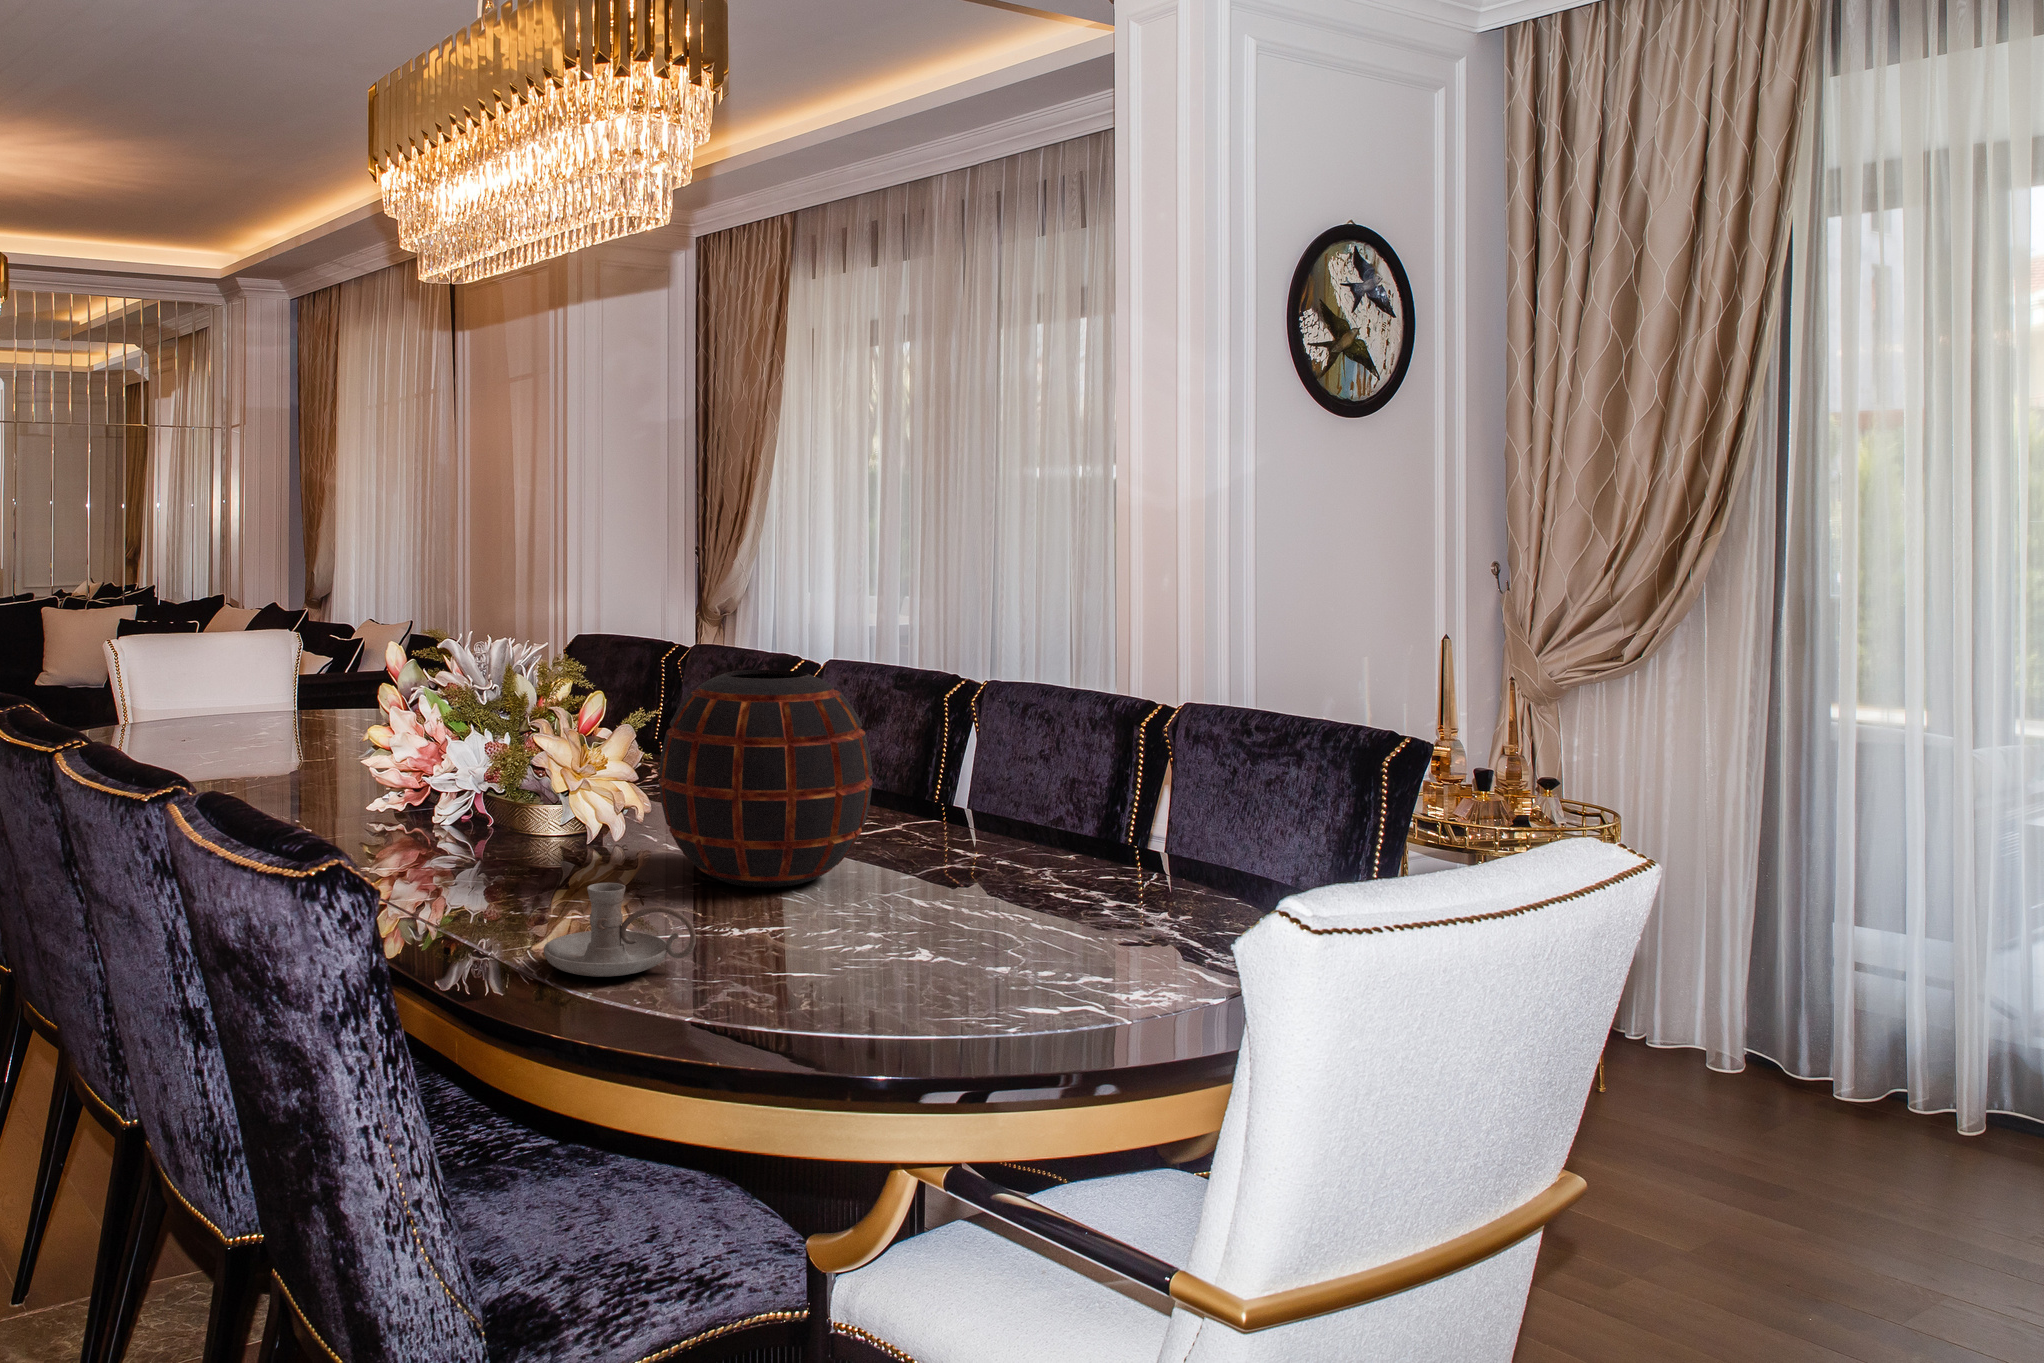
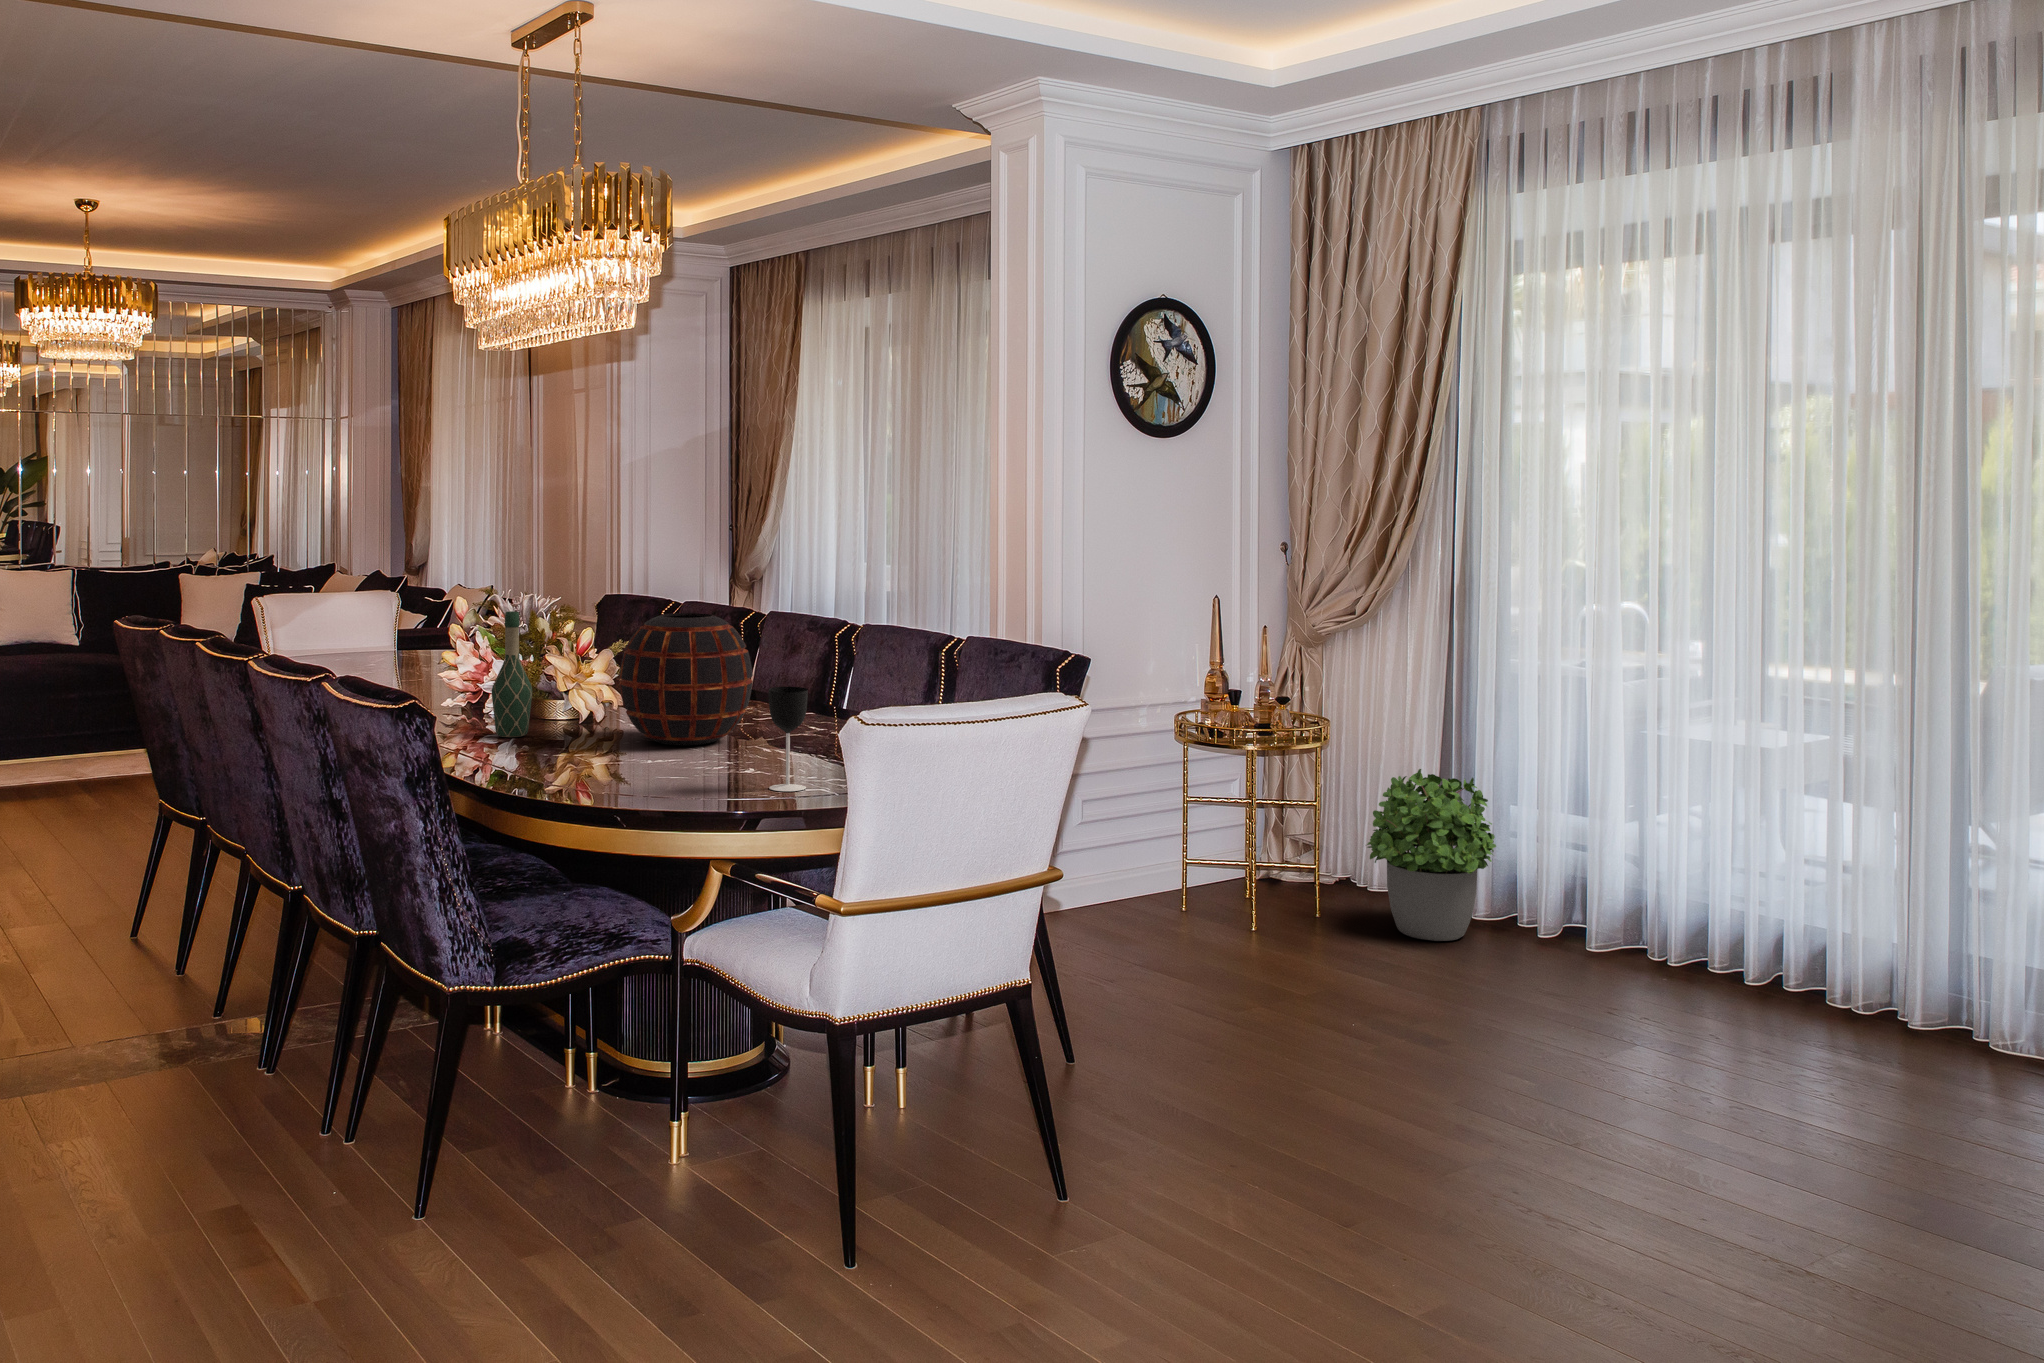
wine bottle: none [451,667,515,870] -> present [492,611,532,737]
wine glass: none [975,810,1048,1007] -> present [769,687,808,791]
candle holder: present [544,883,696,977] -> none [534,729,620,779]
potted plant: none [1683,886,1901,1139] -> present [1367,769,1496,941]

